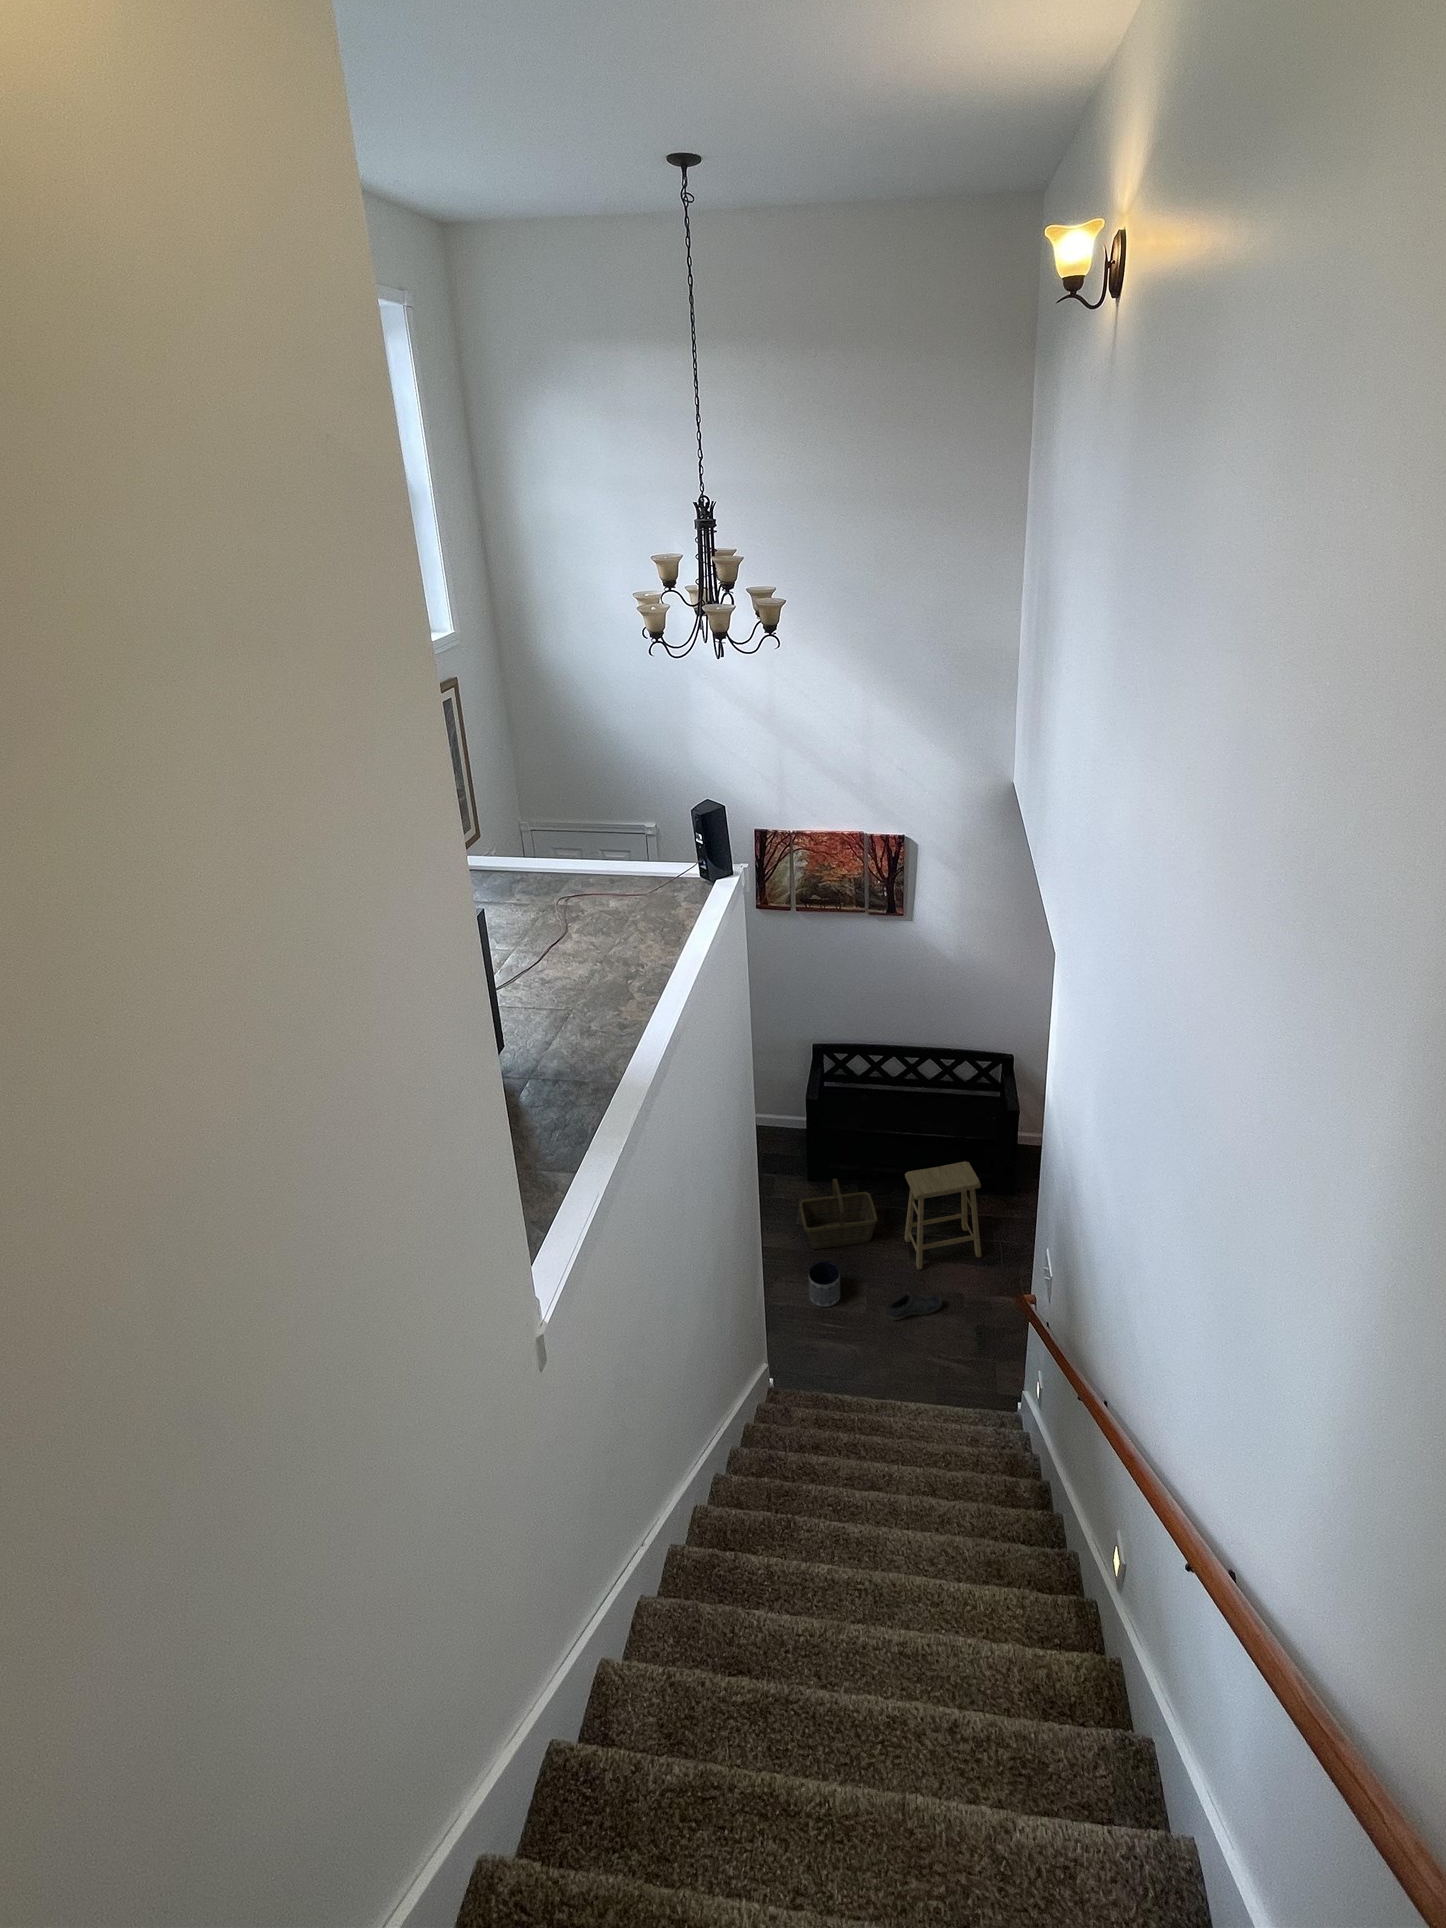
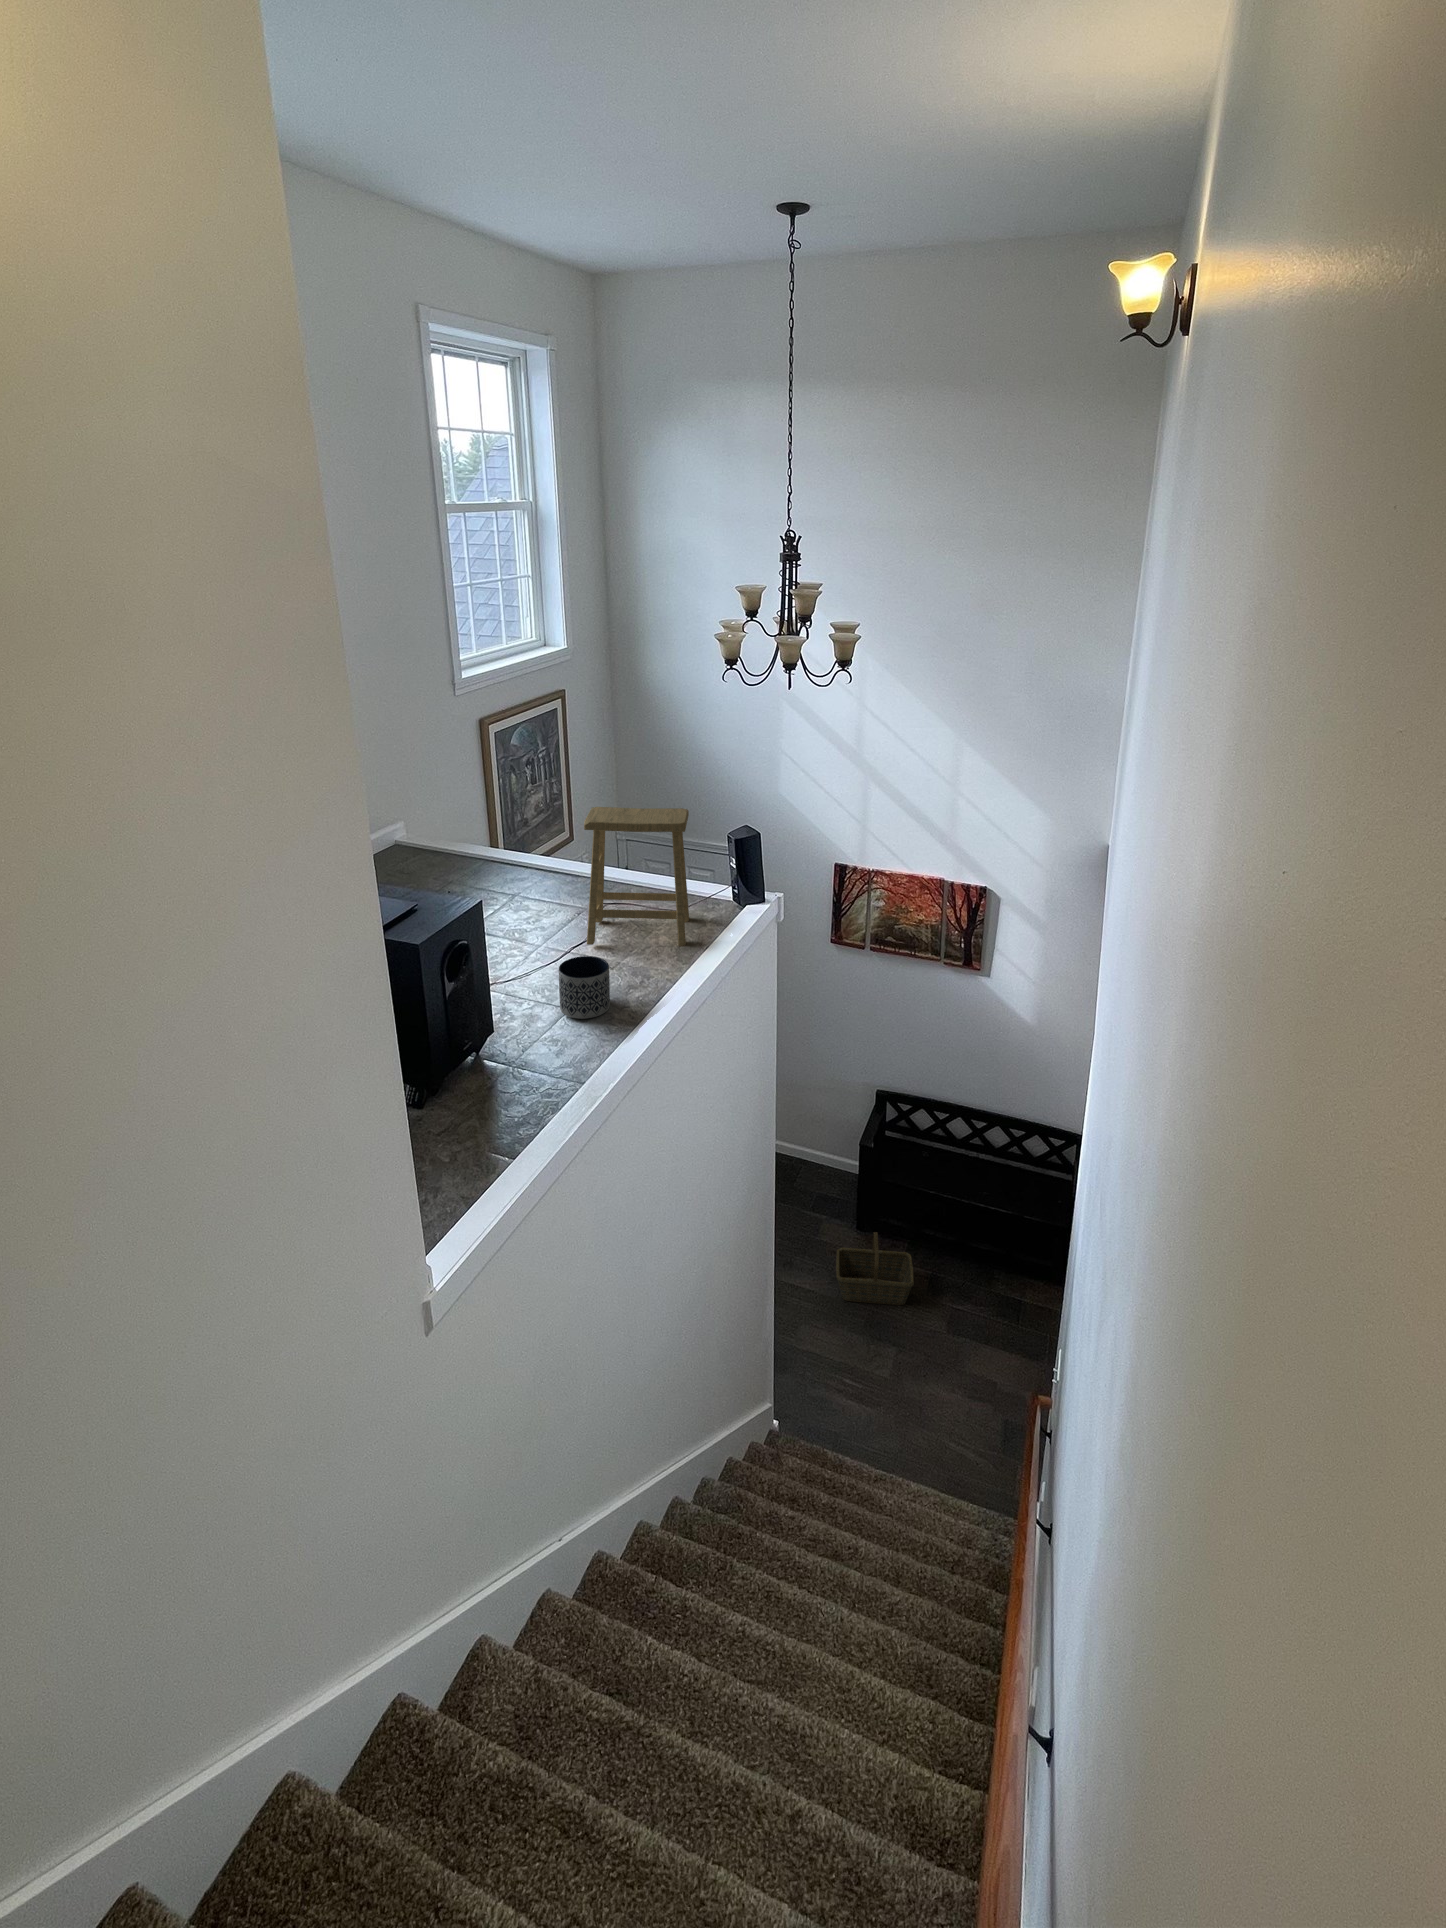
footstool: present [904,1161,981,1269] -> present [584,807,689,946]
planter: present [808,1261,840,1307] -> present [559,956,610,1019]
shoe: present [887,1293,942,1320] -> none [907,1365,967,1393]

